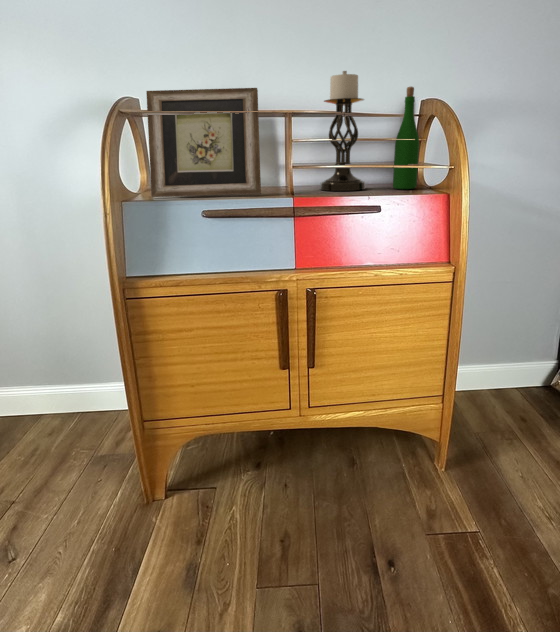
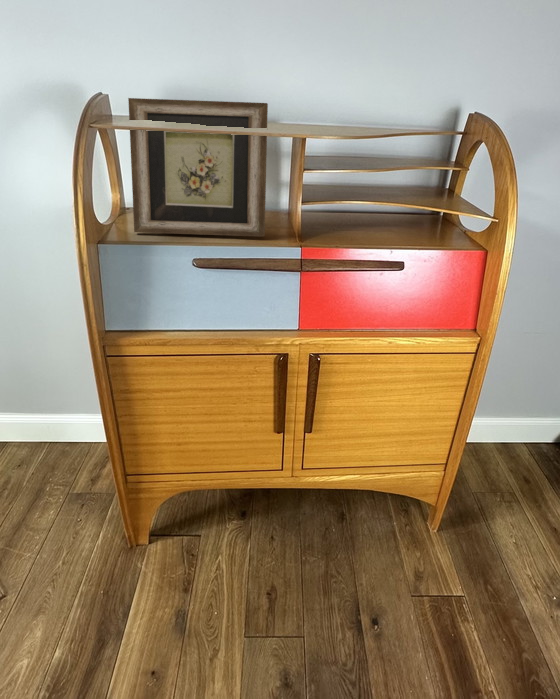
candle holder: present [320,71,365,191] -> none [334,82,399,233]
wine bottle: present [393,87,419,189] -> none [421,110,463,234]

